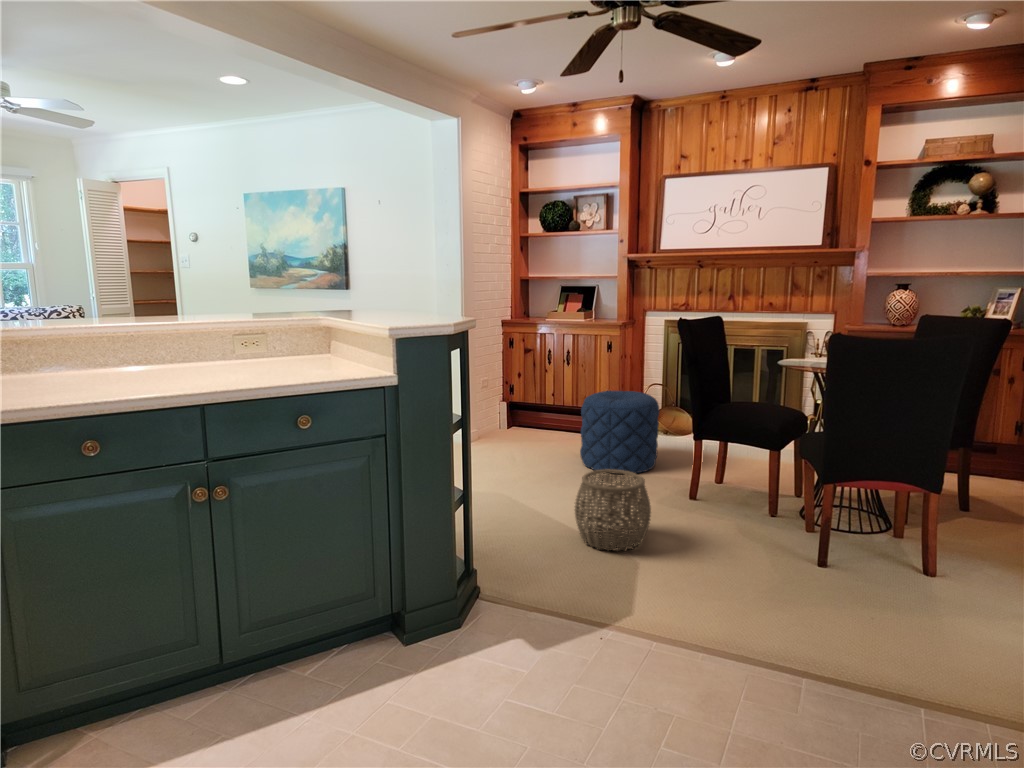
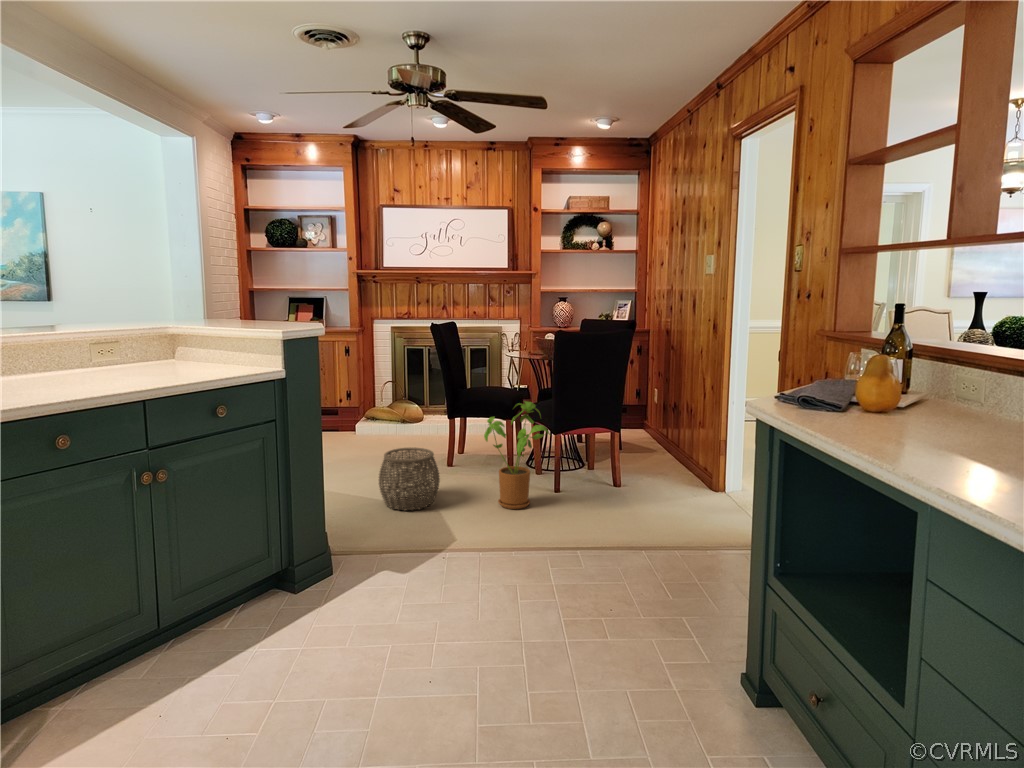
pouf: present [580,391,659,473] -> none [341,388,408,458]
house plant: none [709,429,804,580] -> present [484,401,550,509]

